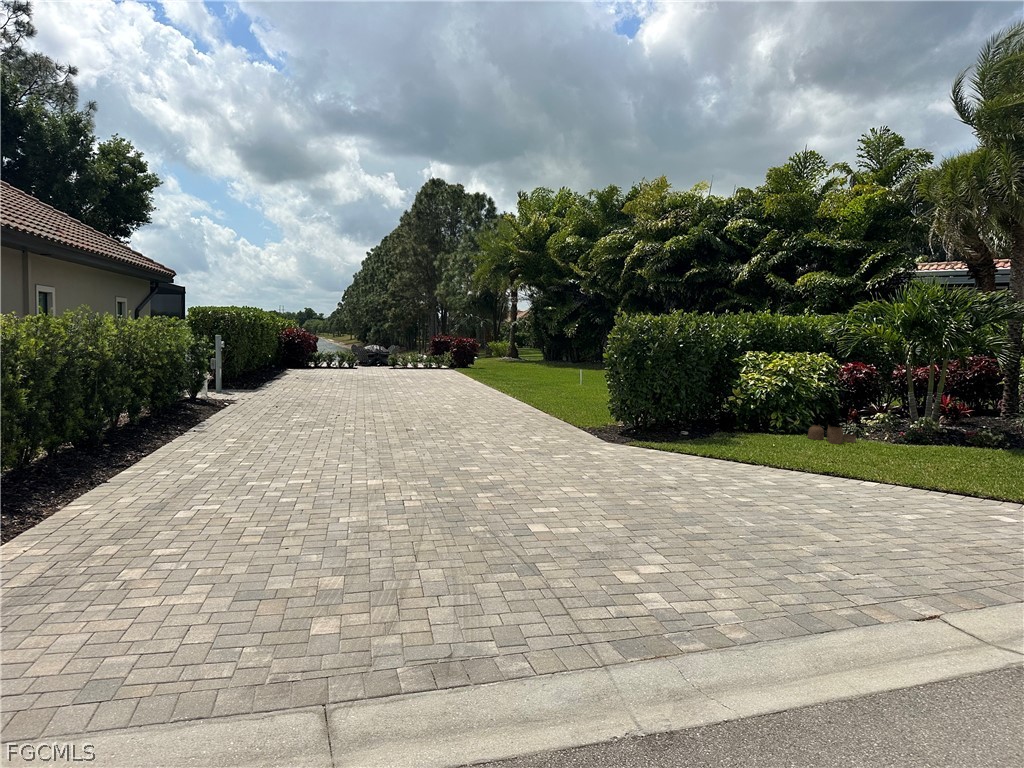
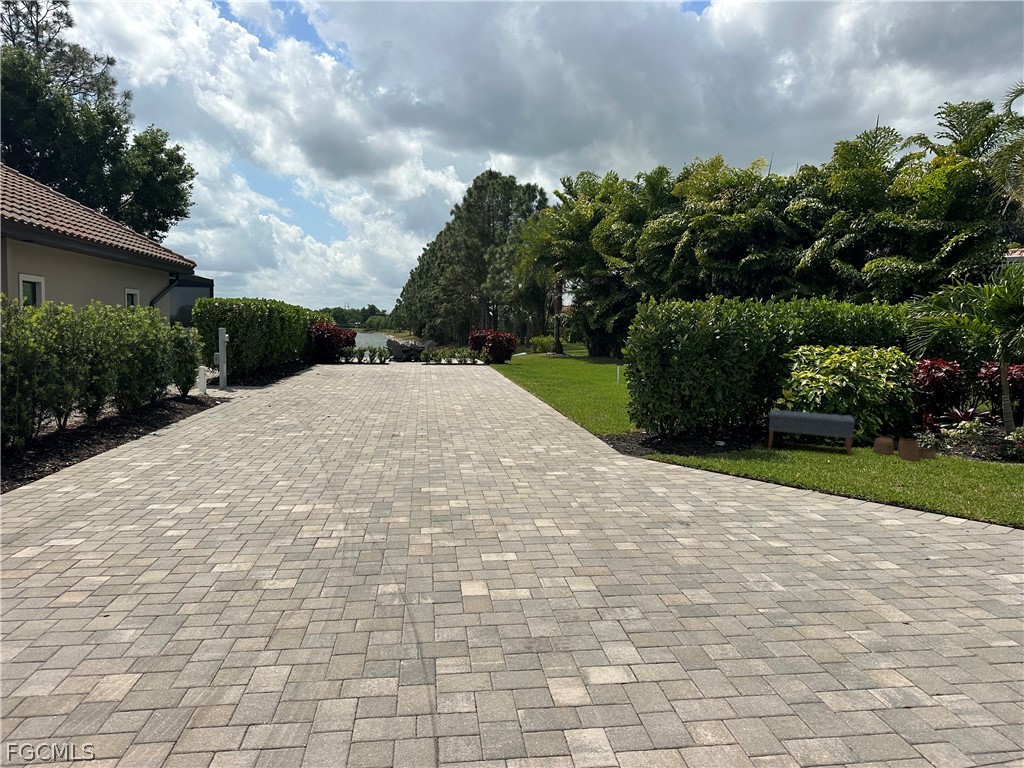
bench: none [725,405,794,441] -> present [768,410,855,455]

